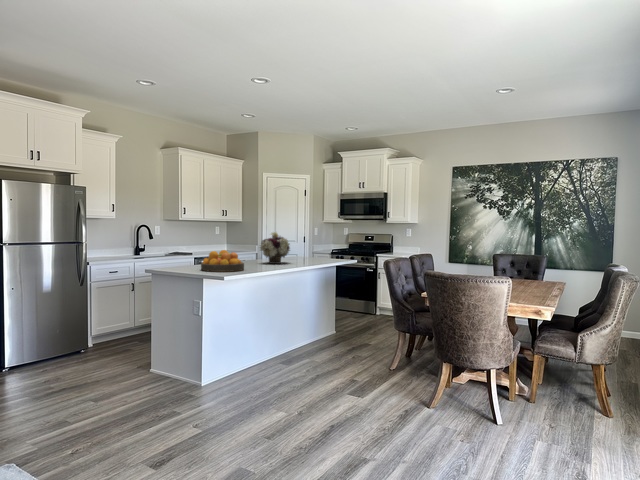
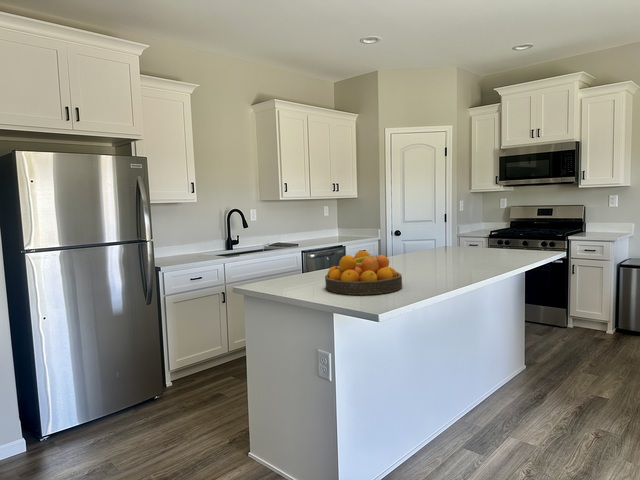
flower arrangement: present [260,232,290,264] -> none [411,212,463,266]

